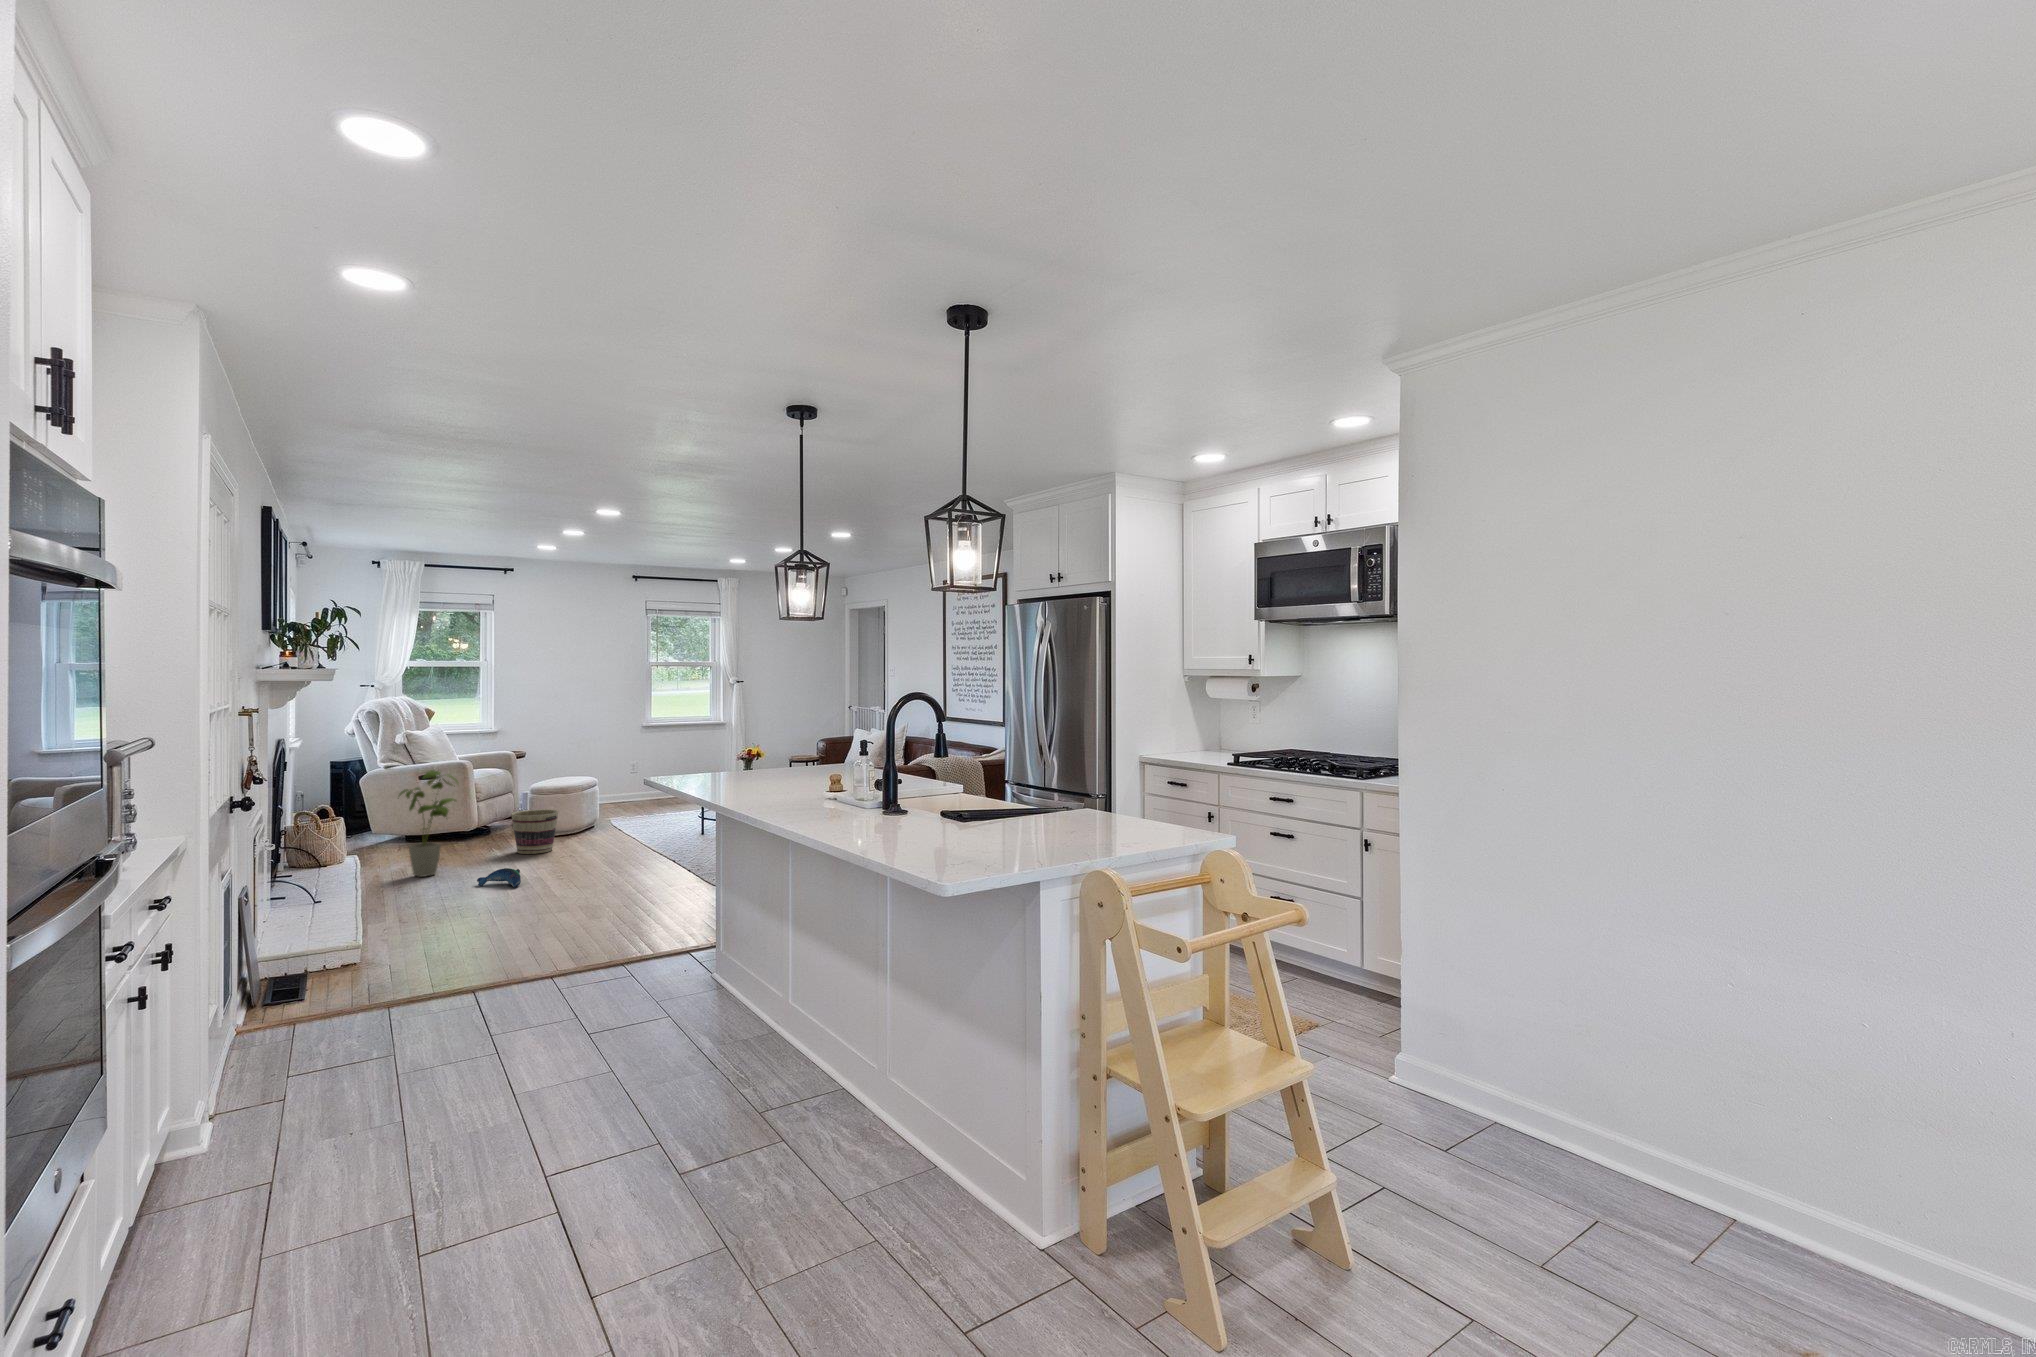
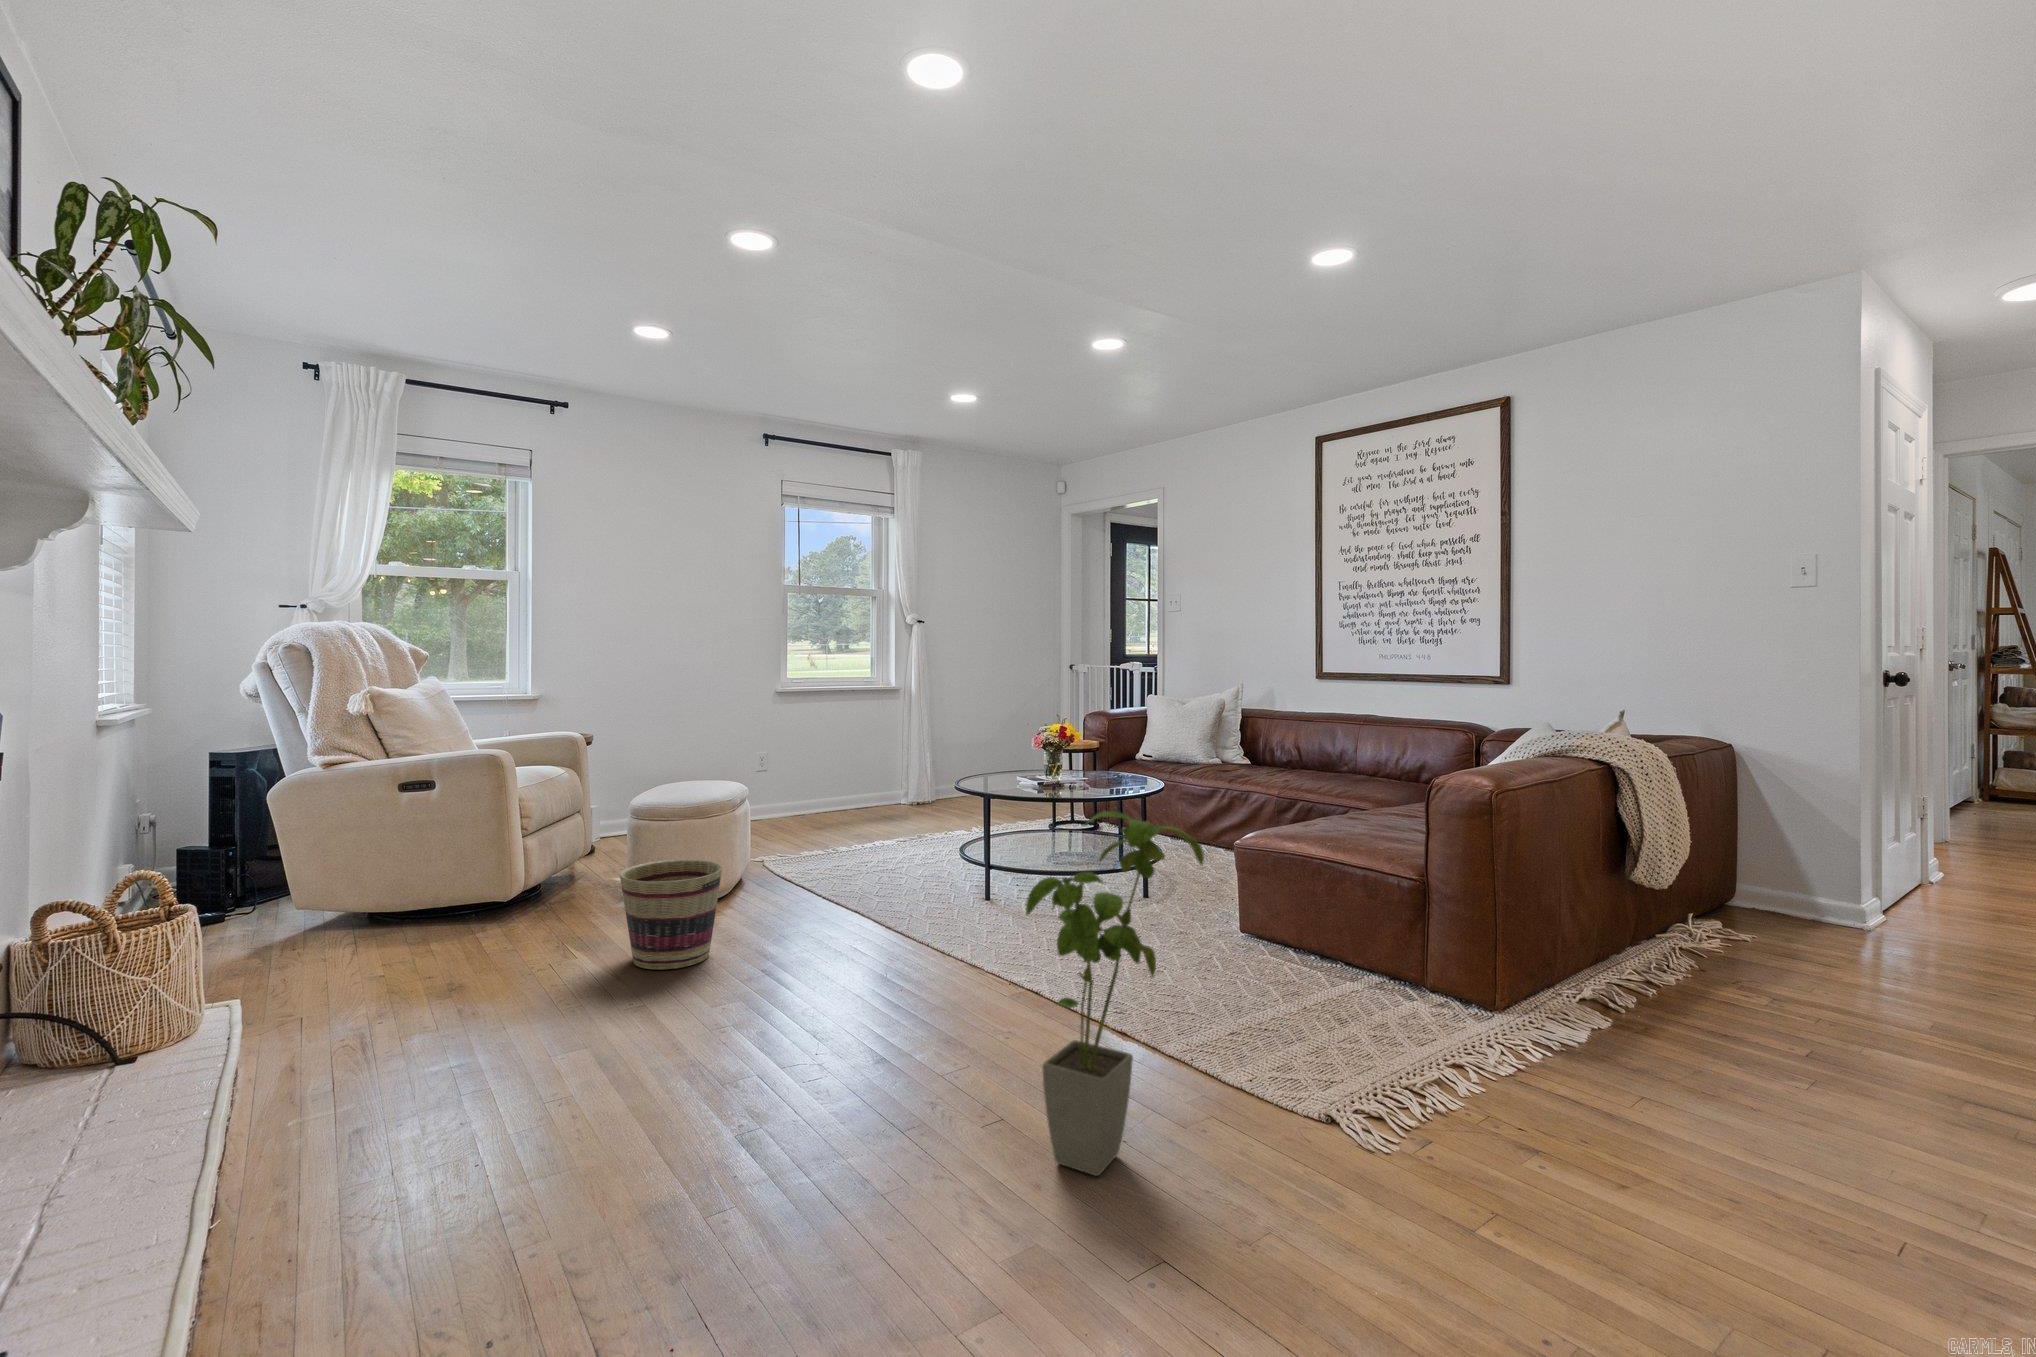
house plant: present [399,770,458,877] -> present [1026,811,1204,1176]
plush toy: present [477,868,521,887] -> none [584,1073,721,1148]

